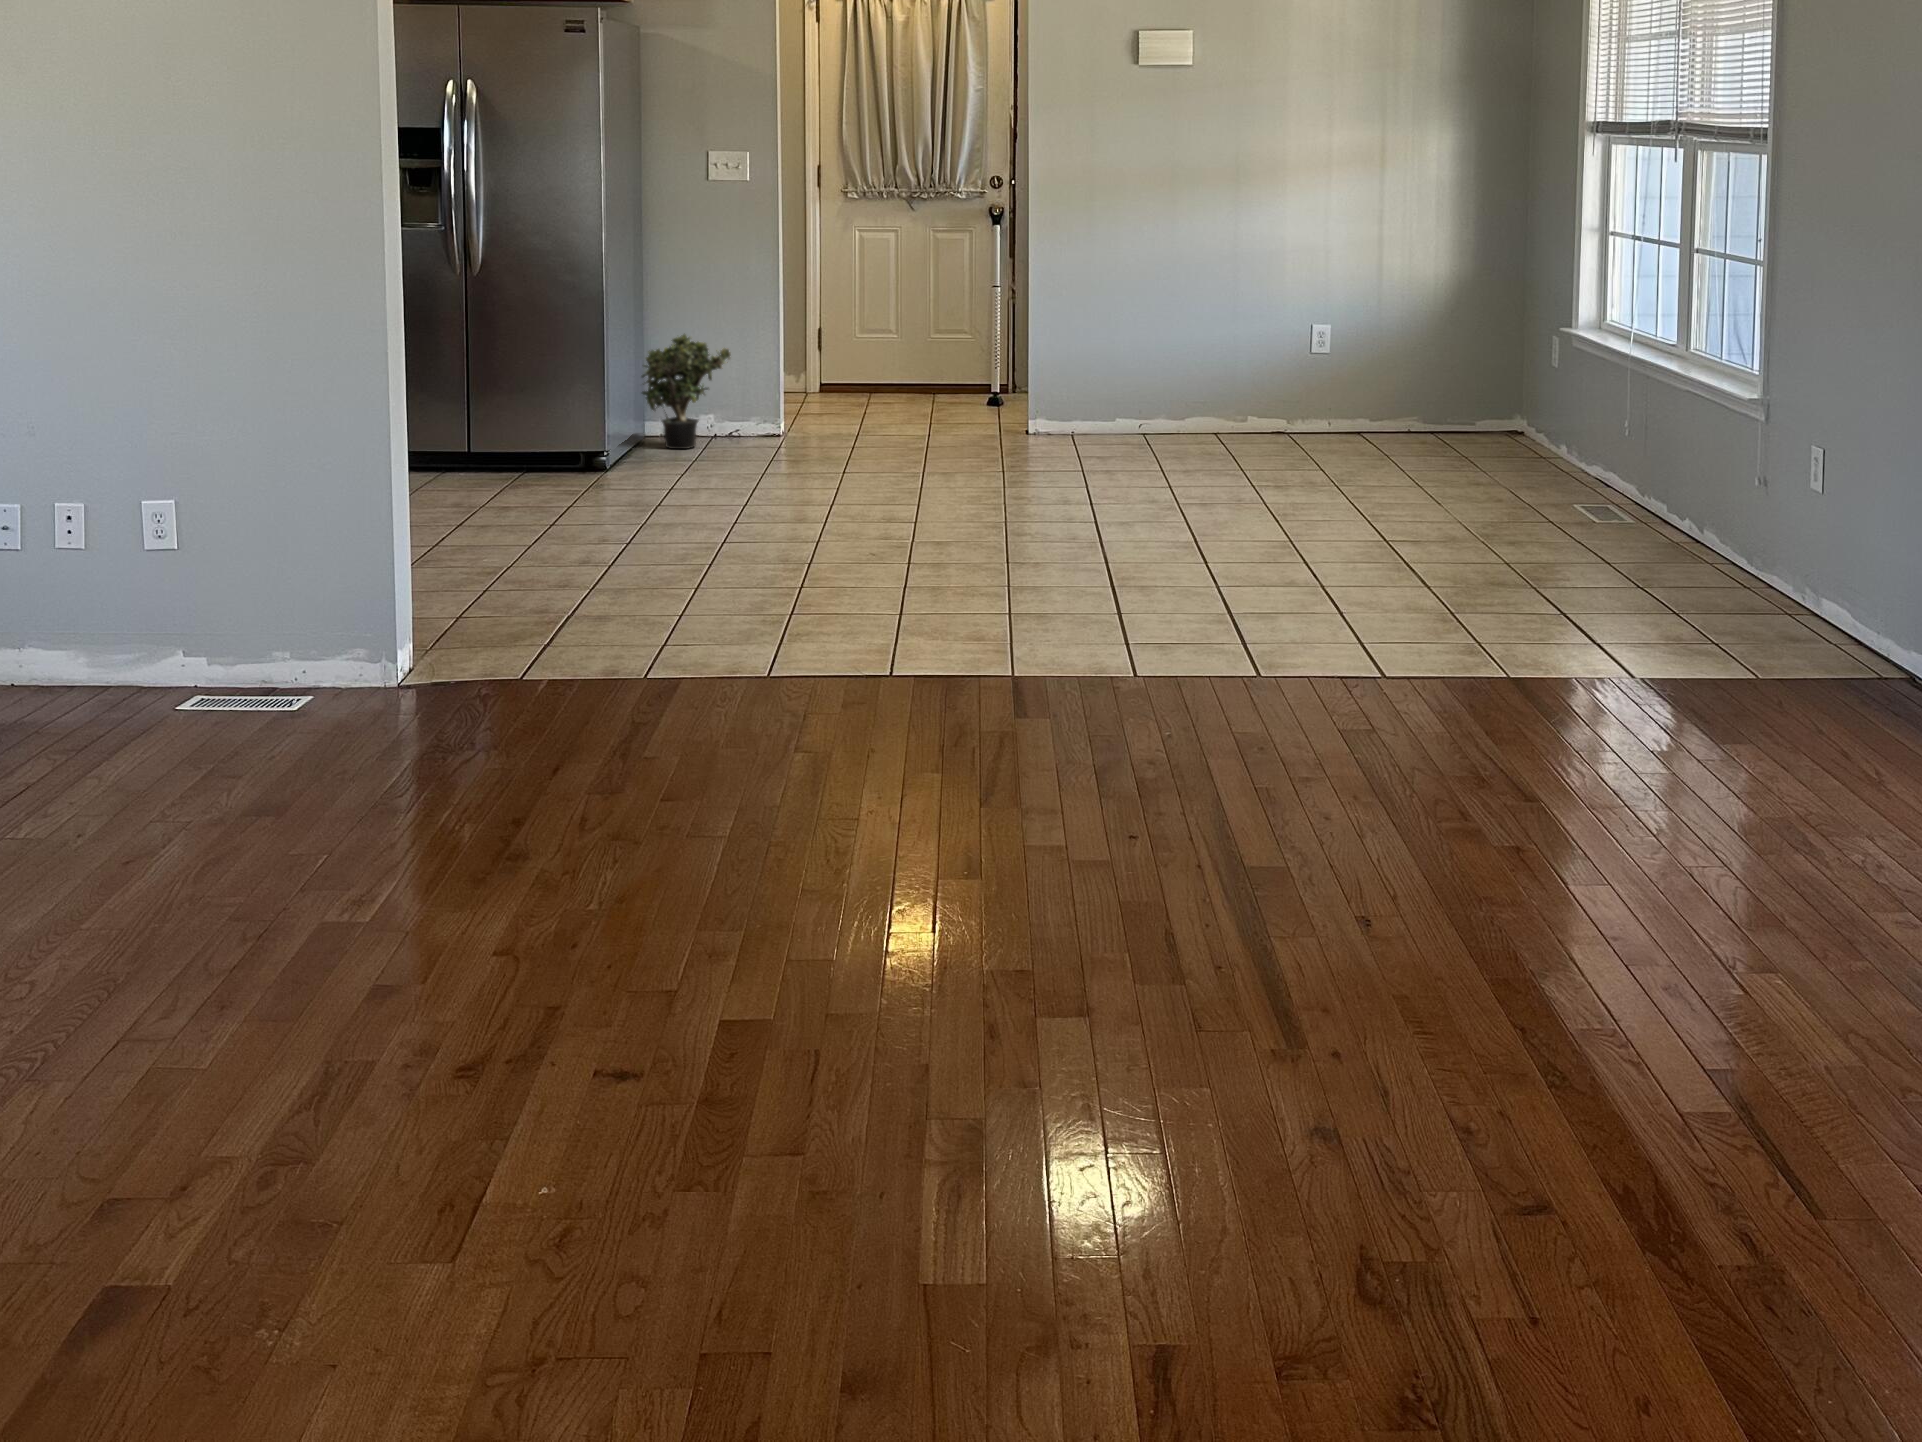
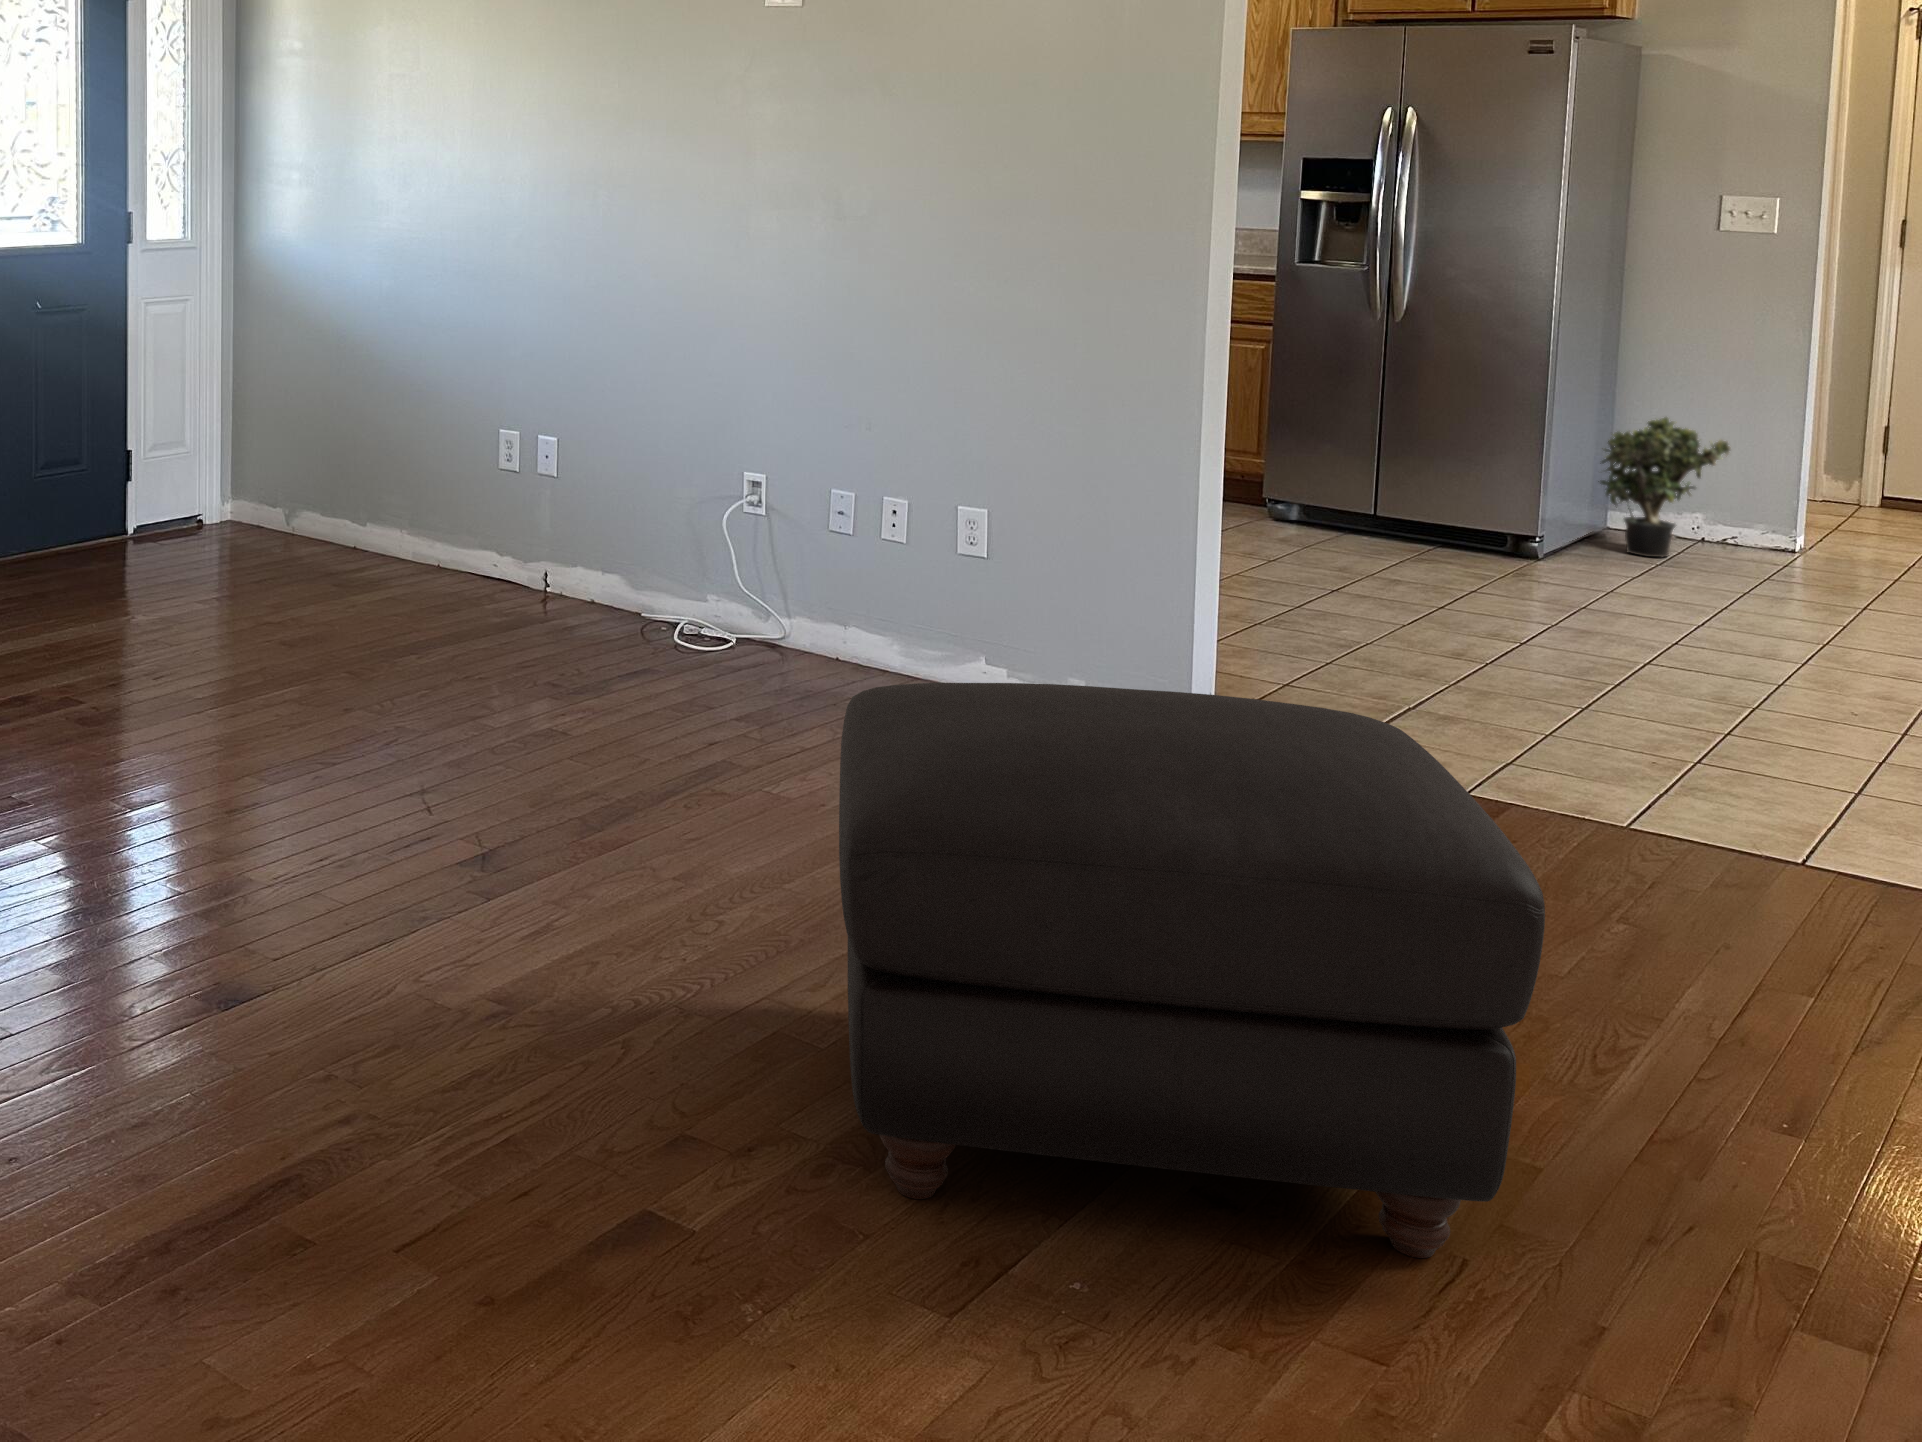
ottoman: none [169,635,860,1221] -> present [839,683,1545,1258]

